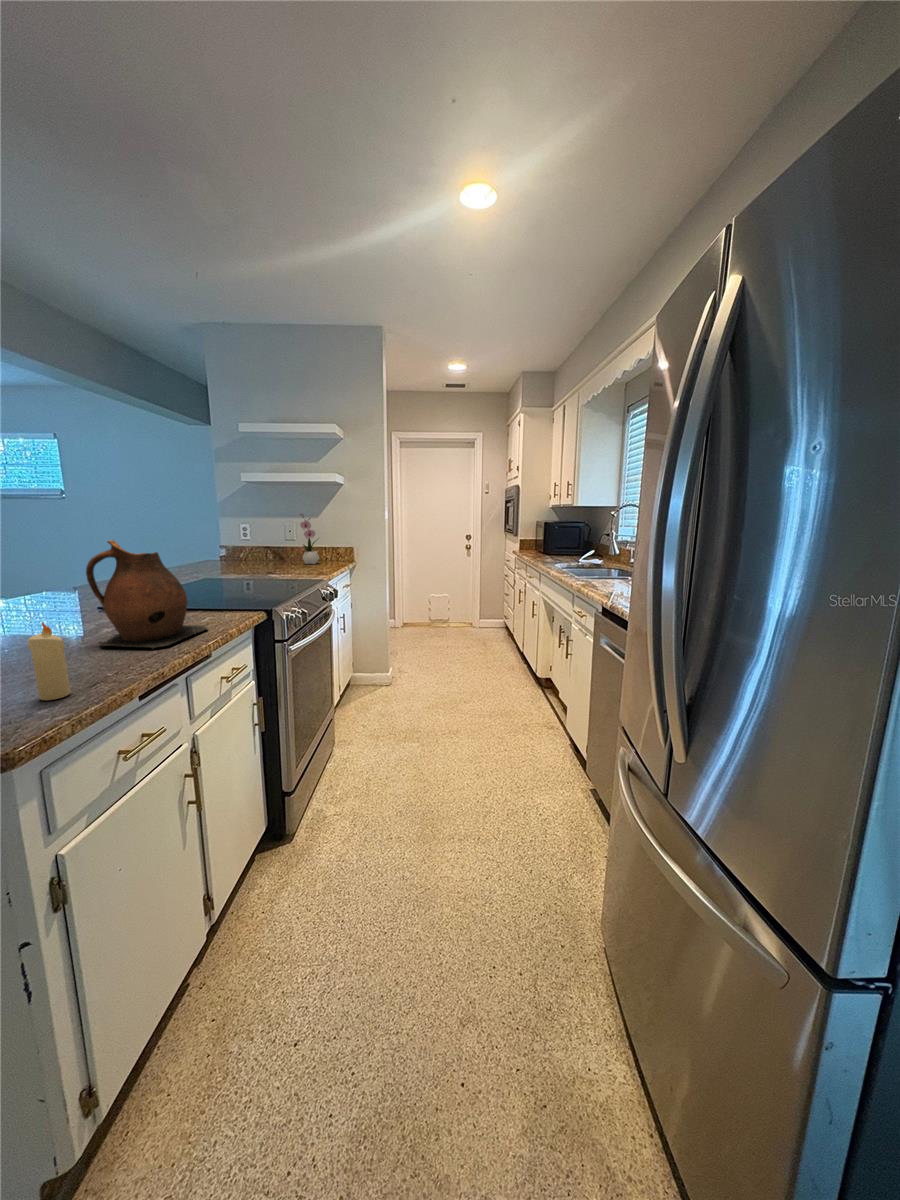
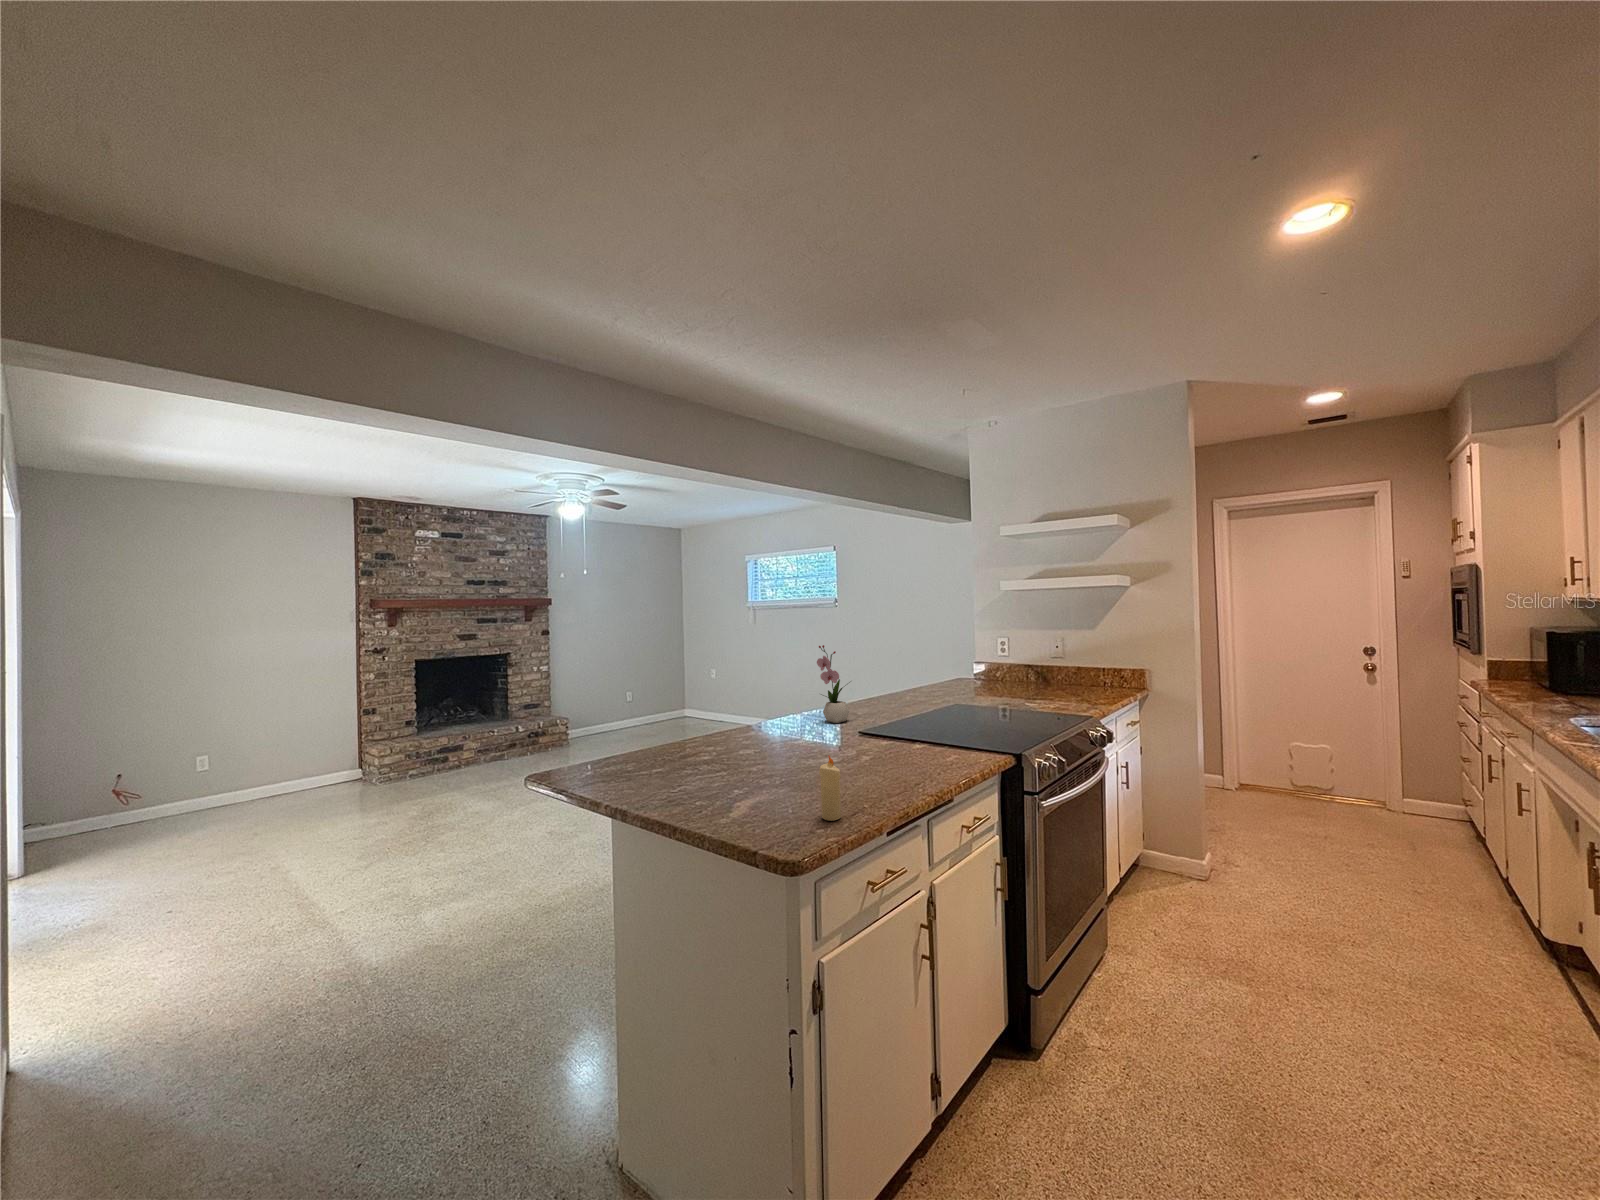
flower arrangement: present [300,514,319,564] -> present [817,645,850,723]
ceramic pitcher: present [86,540,207,649] -> none [860,679,952,785]

